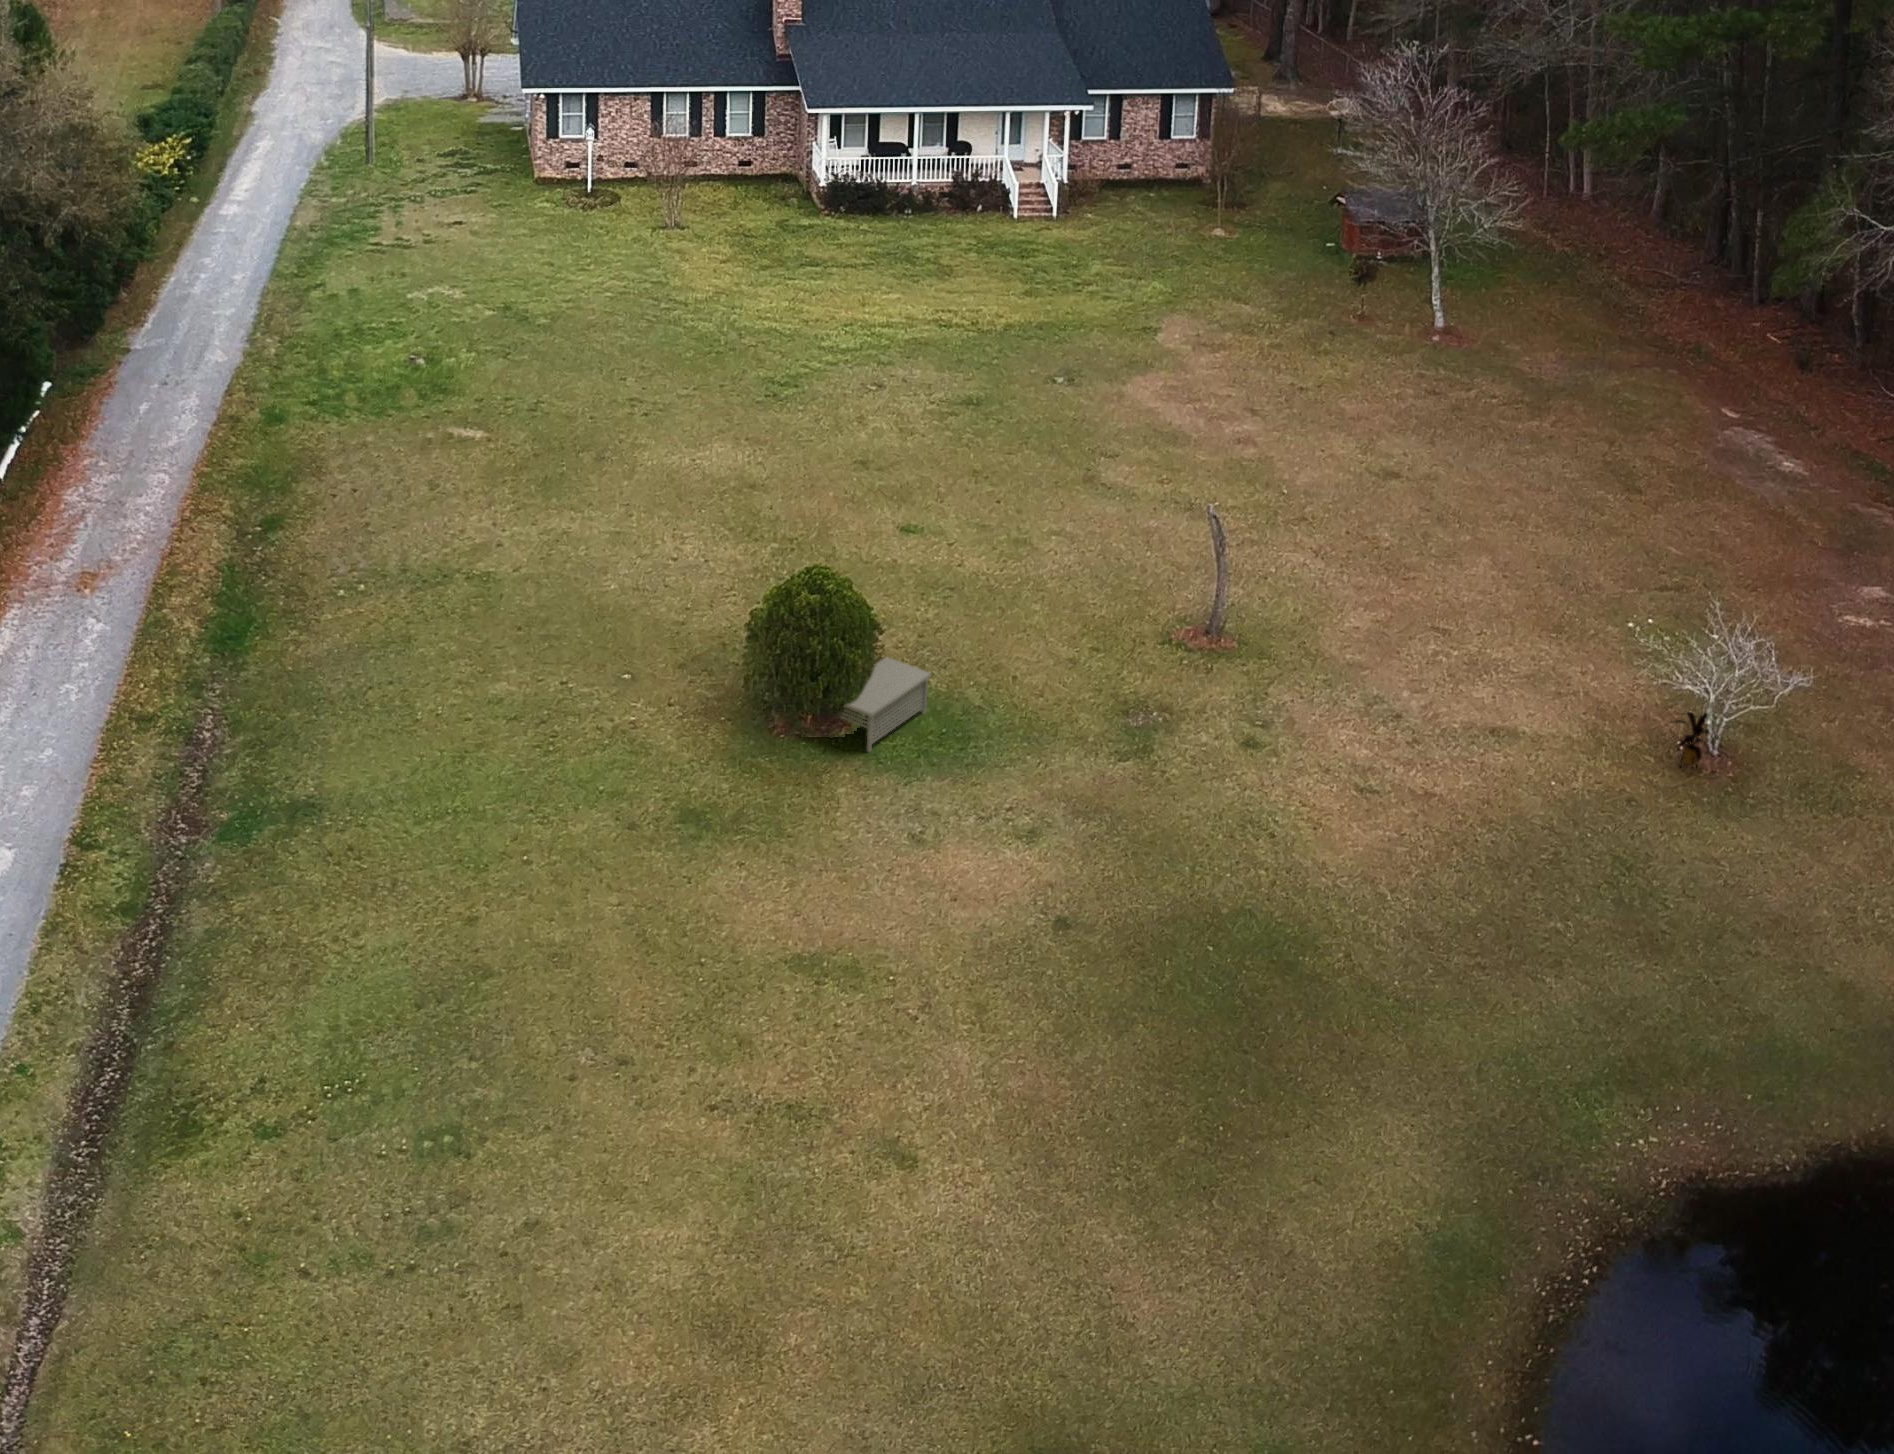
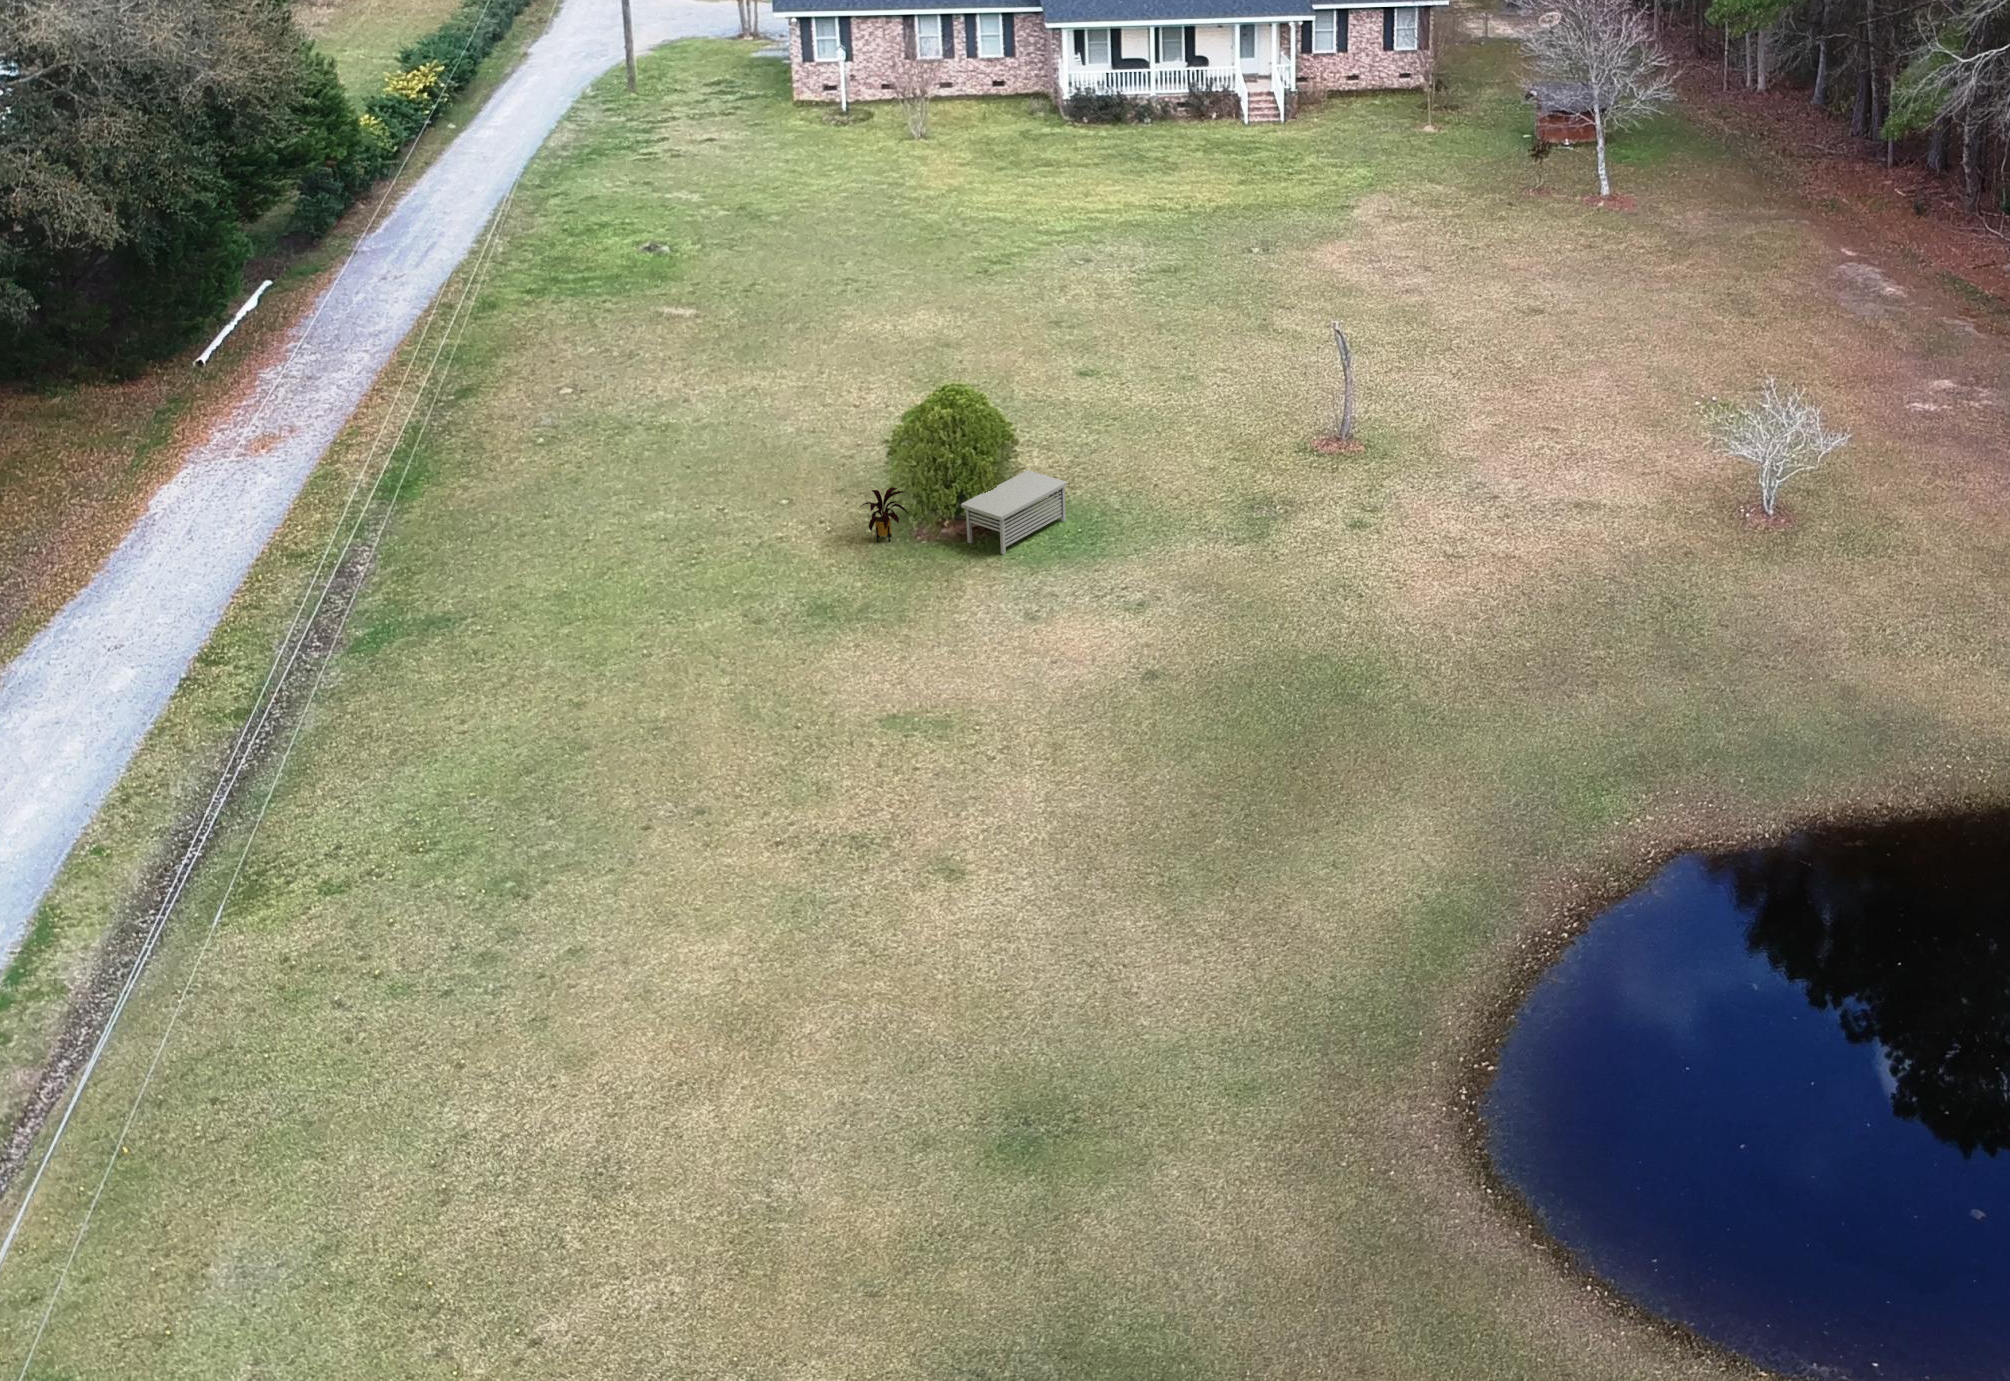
house plant: present [1675,712,1719,767] -> present [860,487,908,542]

